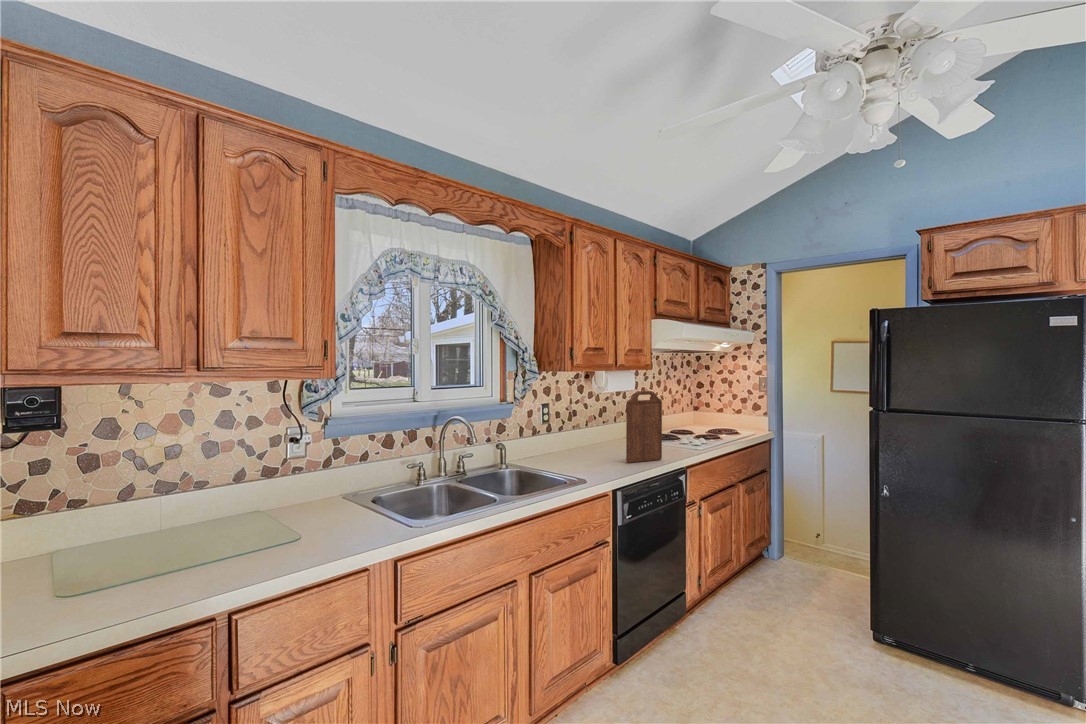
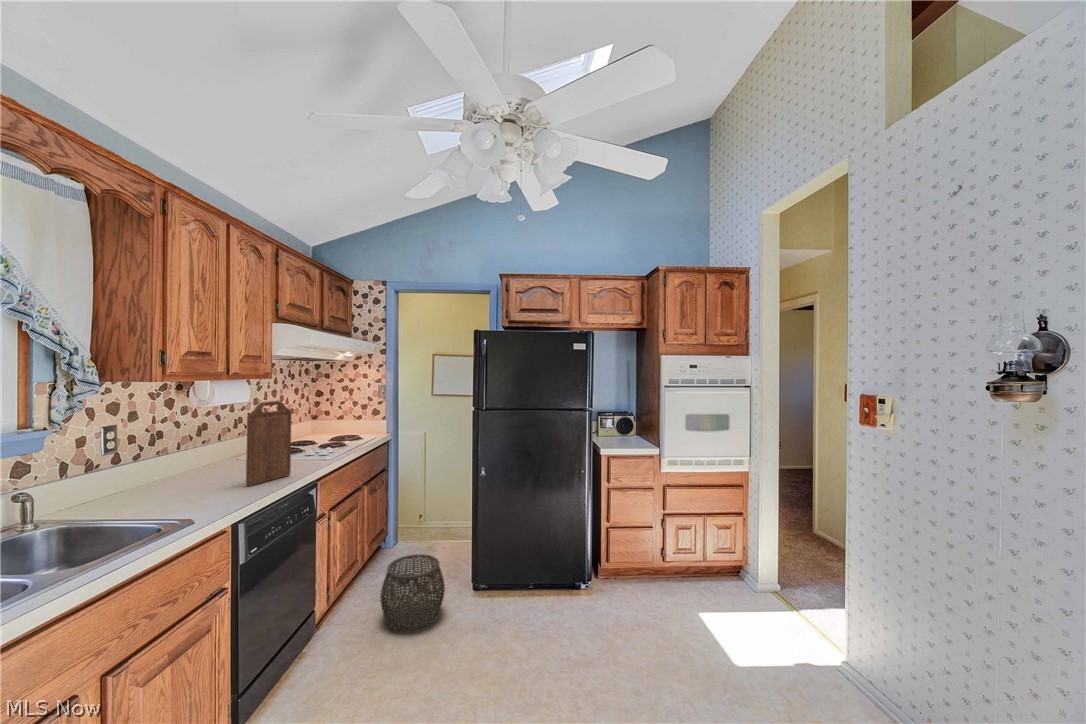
woven basket: none [751,570,829,656] -> present [380,554,445,631]

